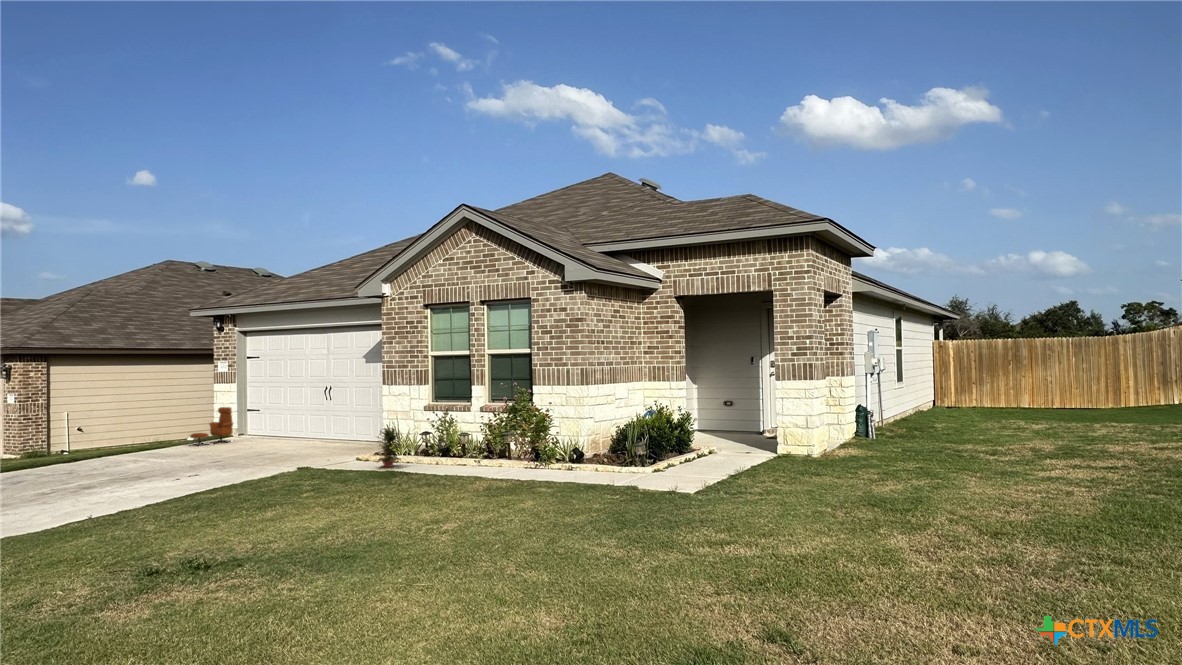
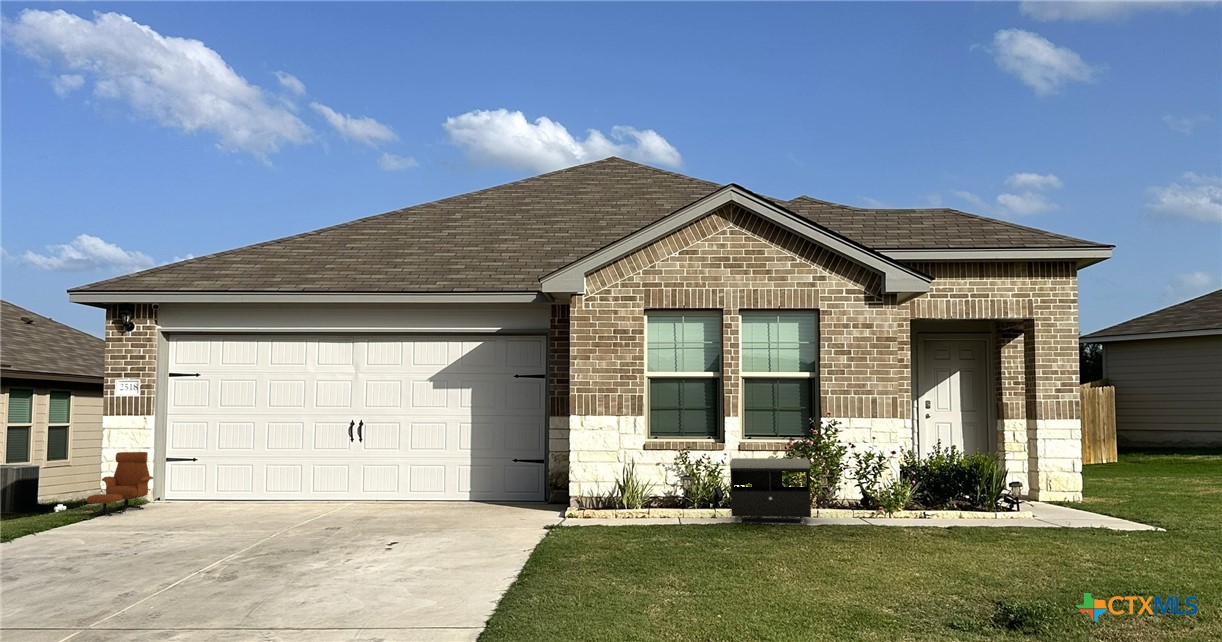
storage bench: none [444,423,516,478] -> present [730,458,811,523]
decorative plant: present [377,428,400,467] -> none [587,469,623,521]

